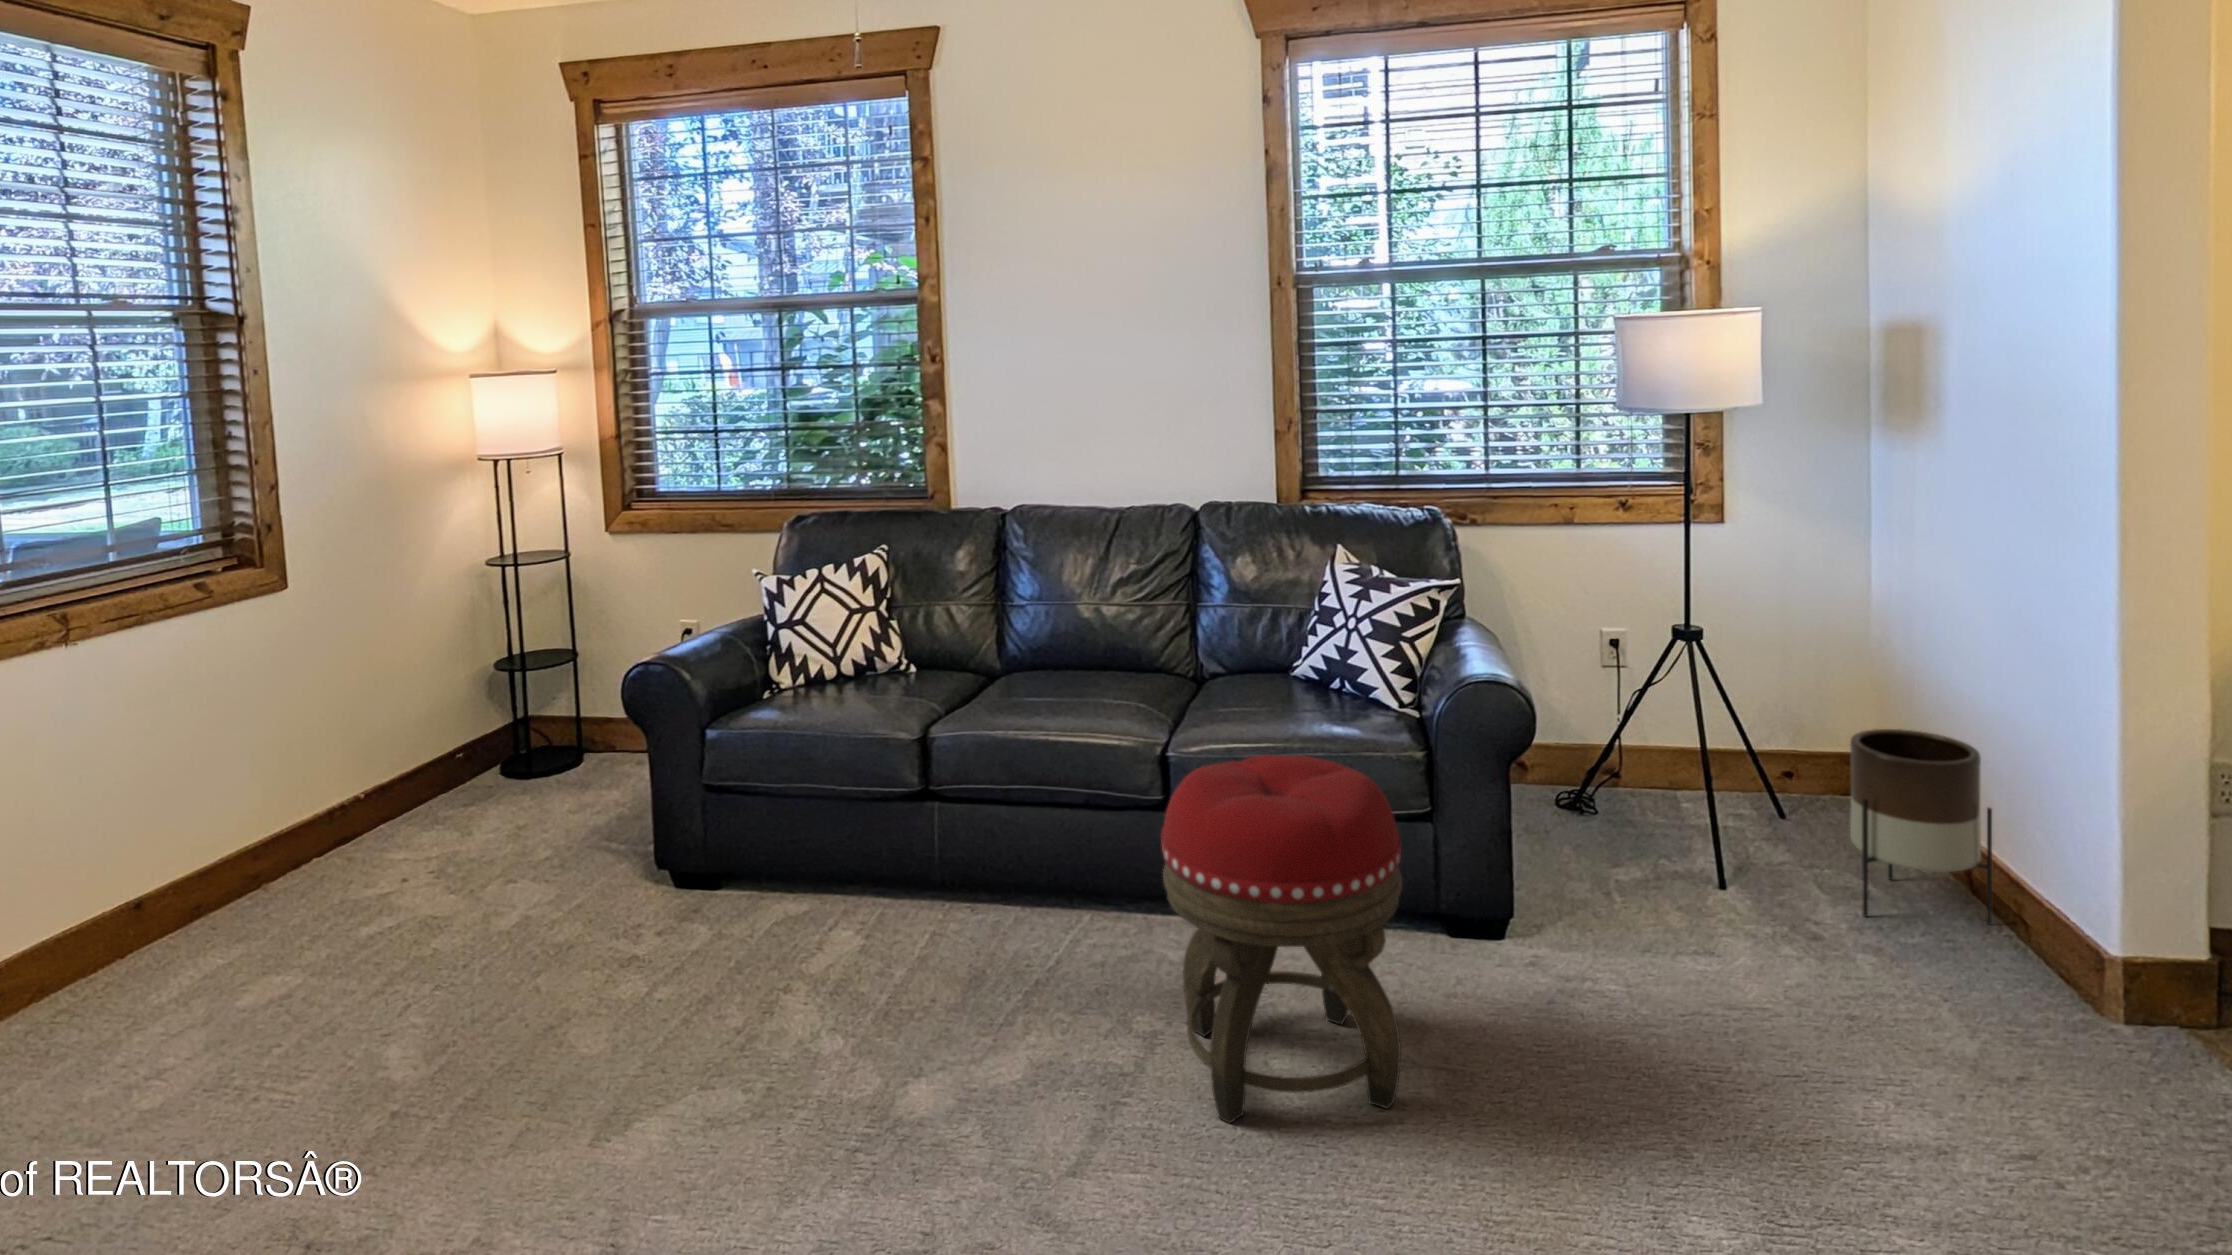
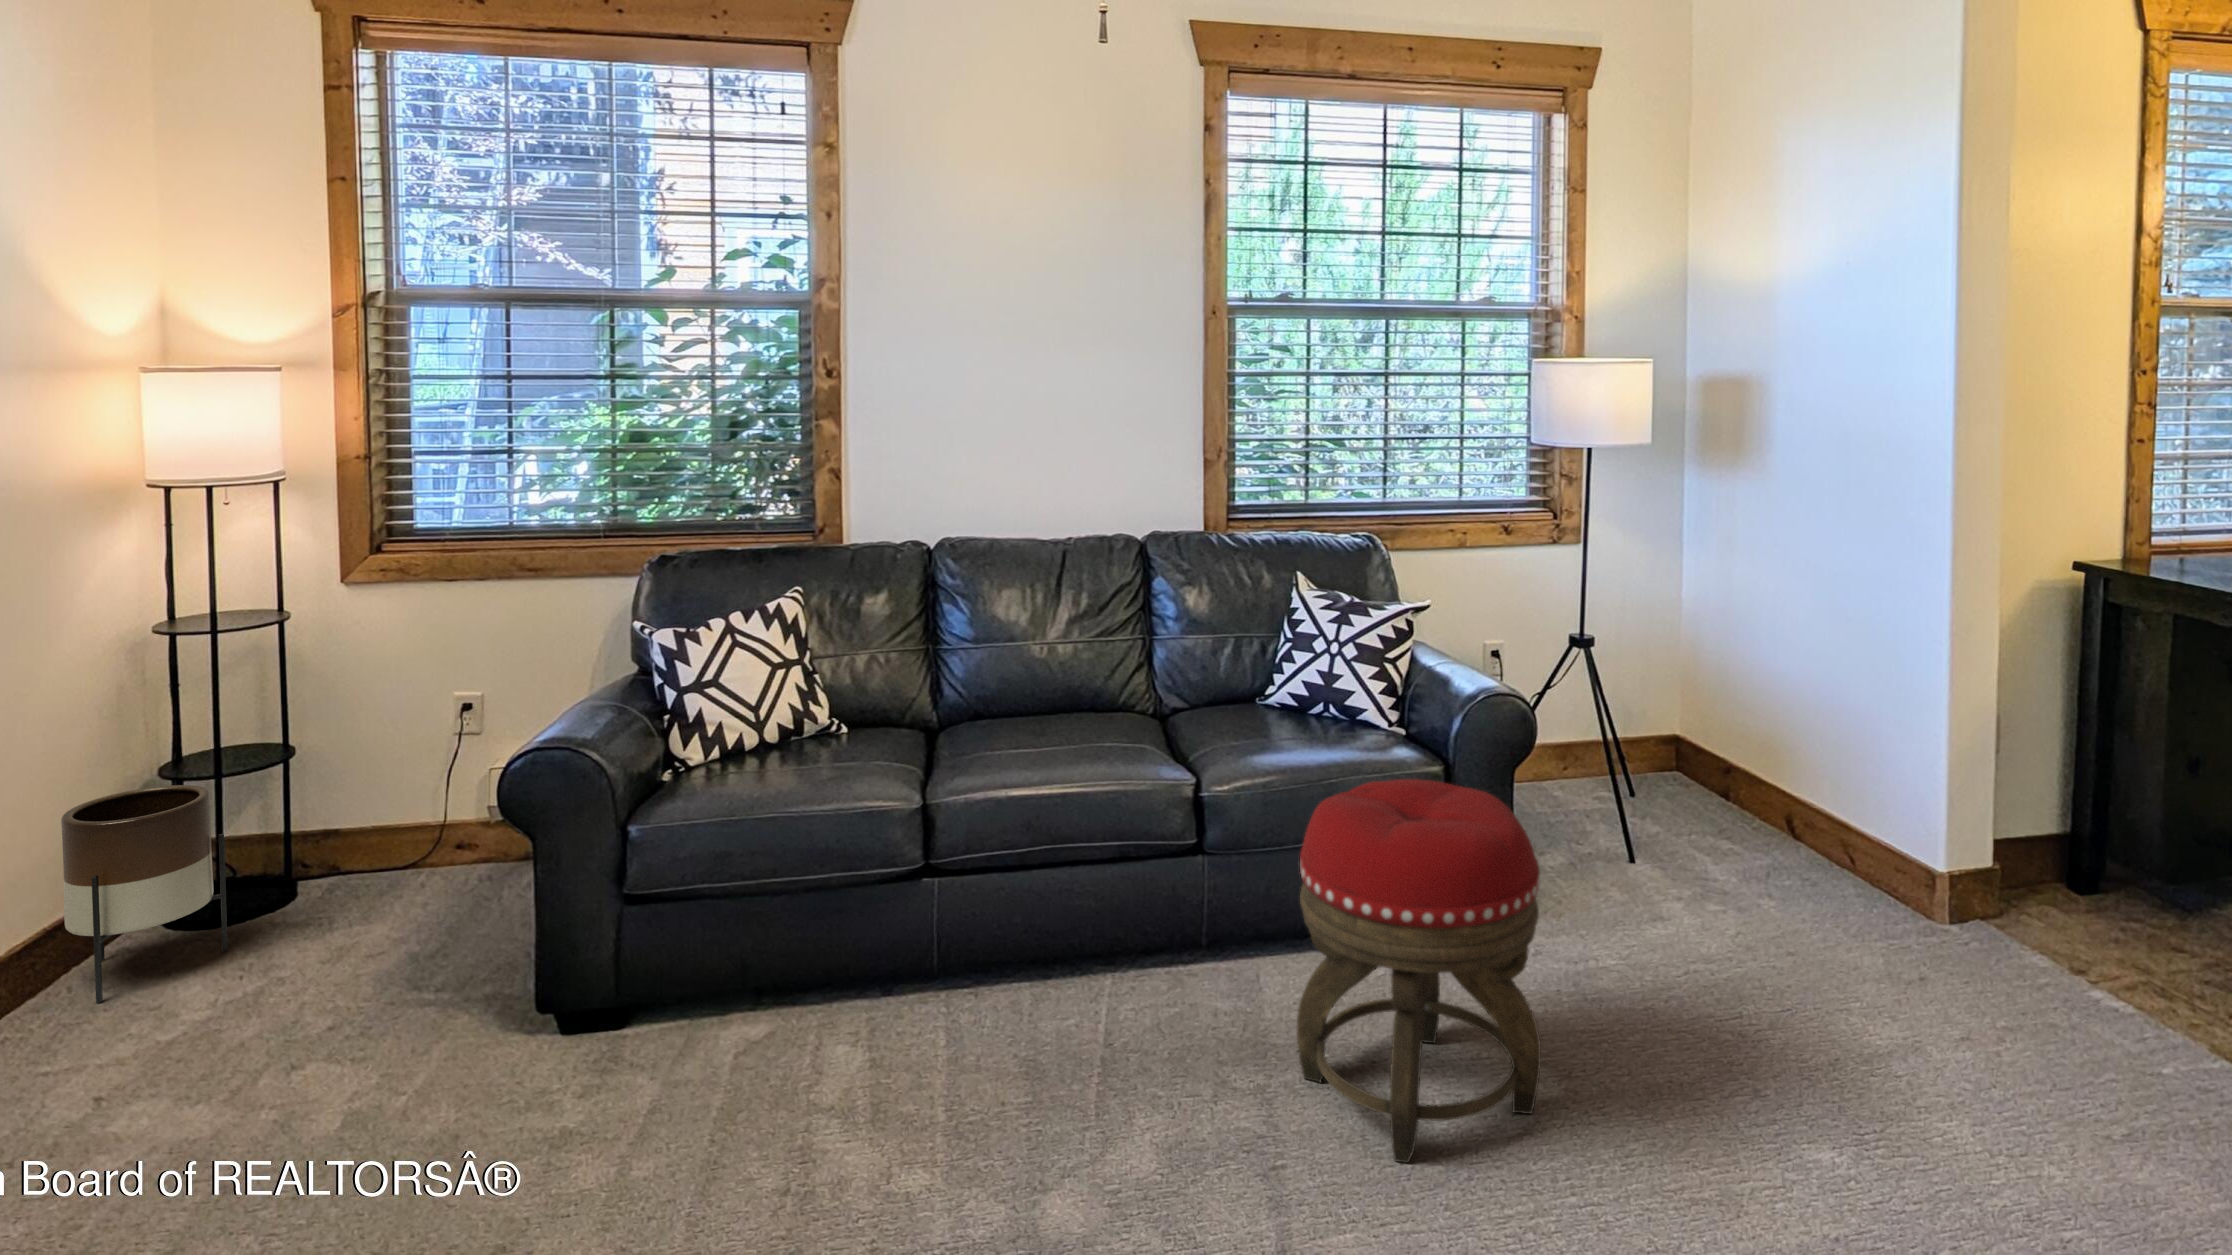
planter: present [1850,729,1992,924] -> present [61,785,228,1003]

